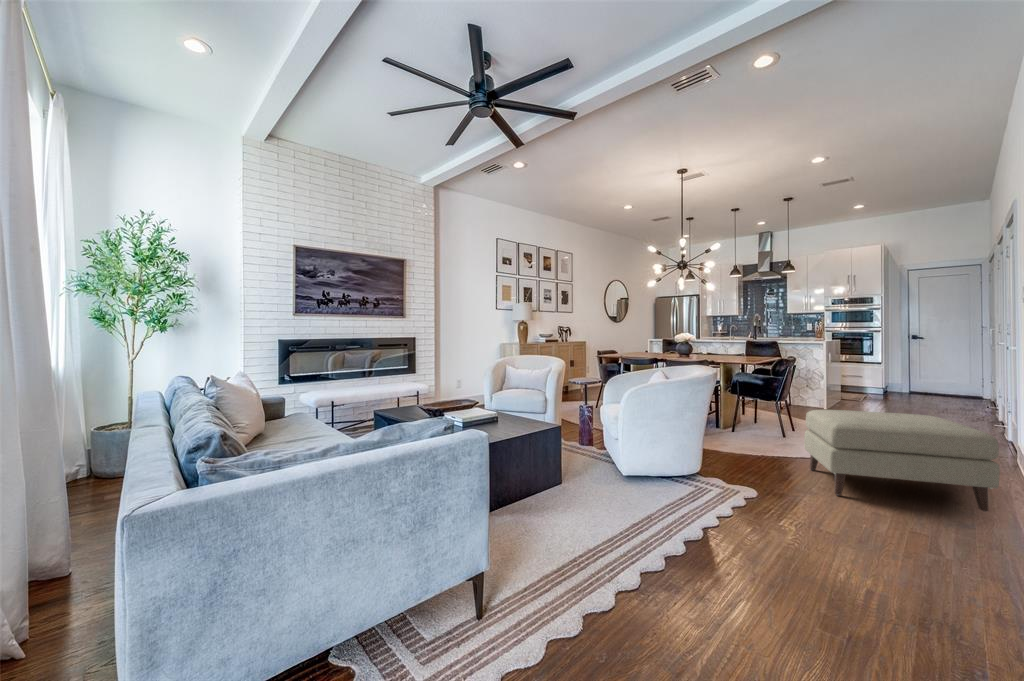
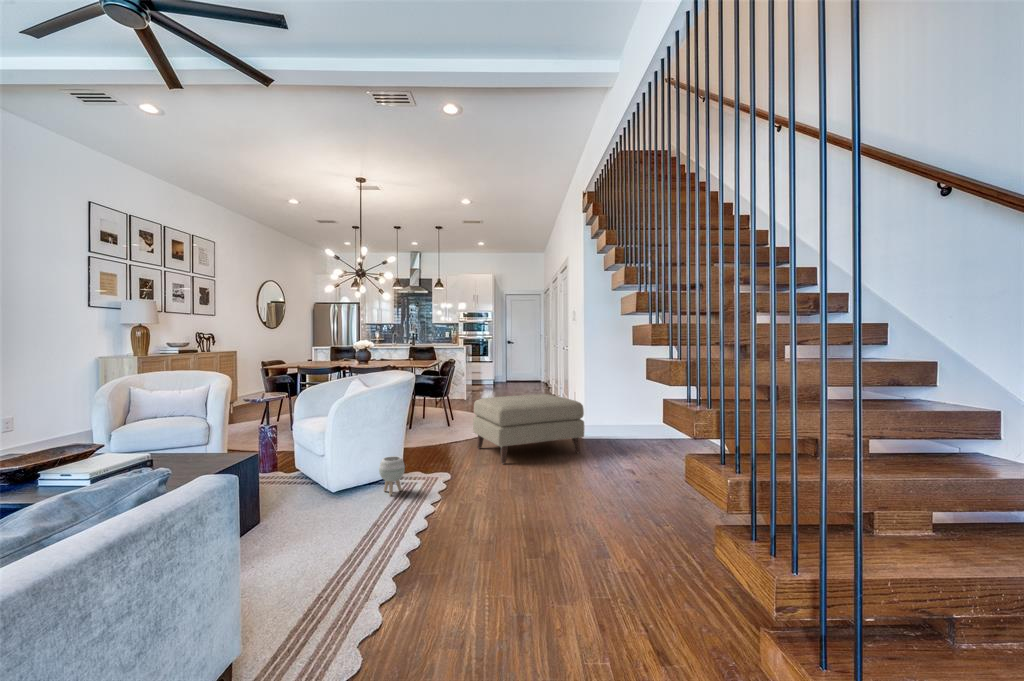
planter: none [669,455,696,495] -> present [379,456,405,496]

